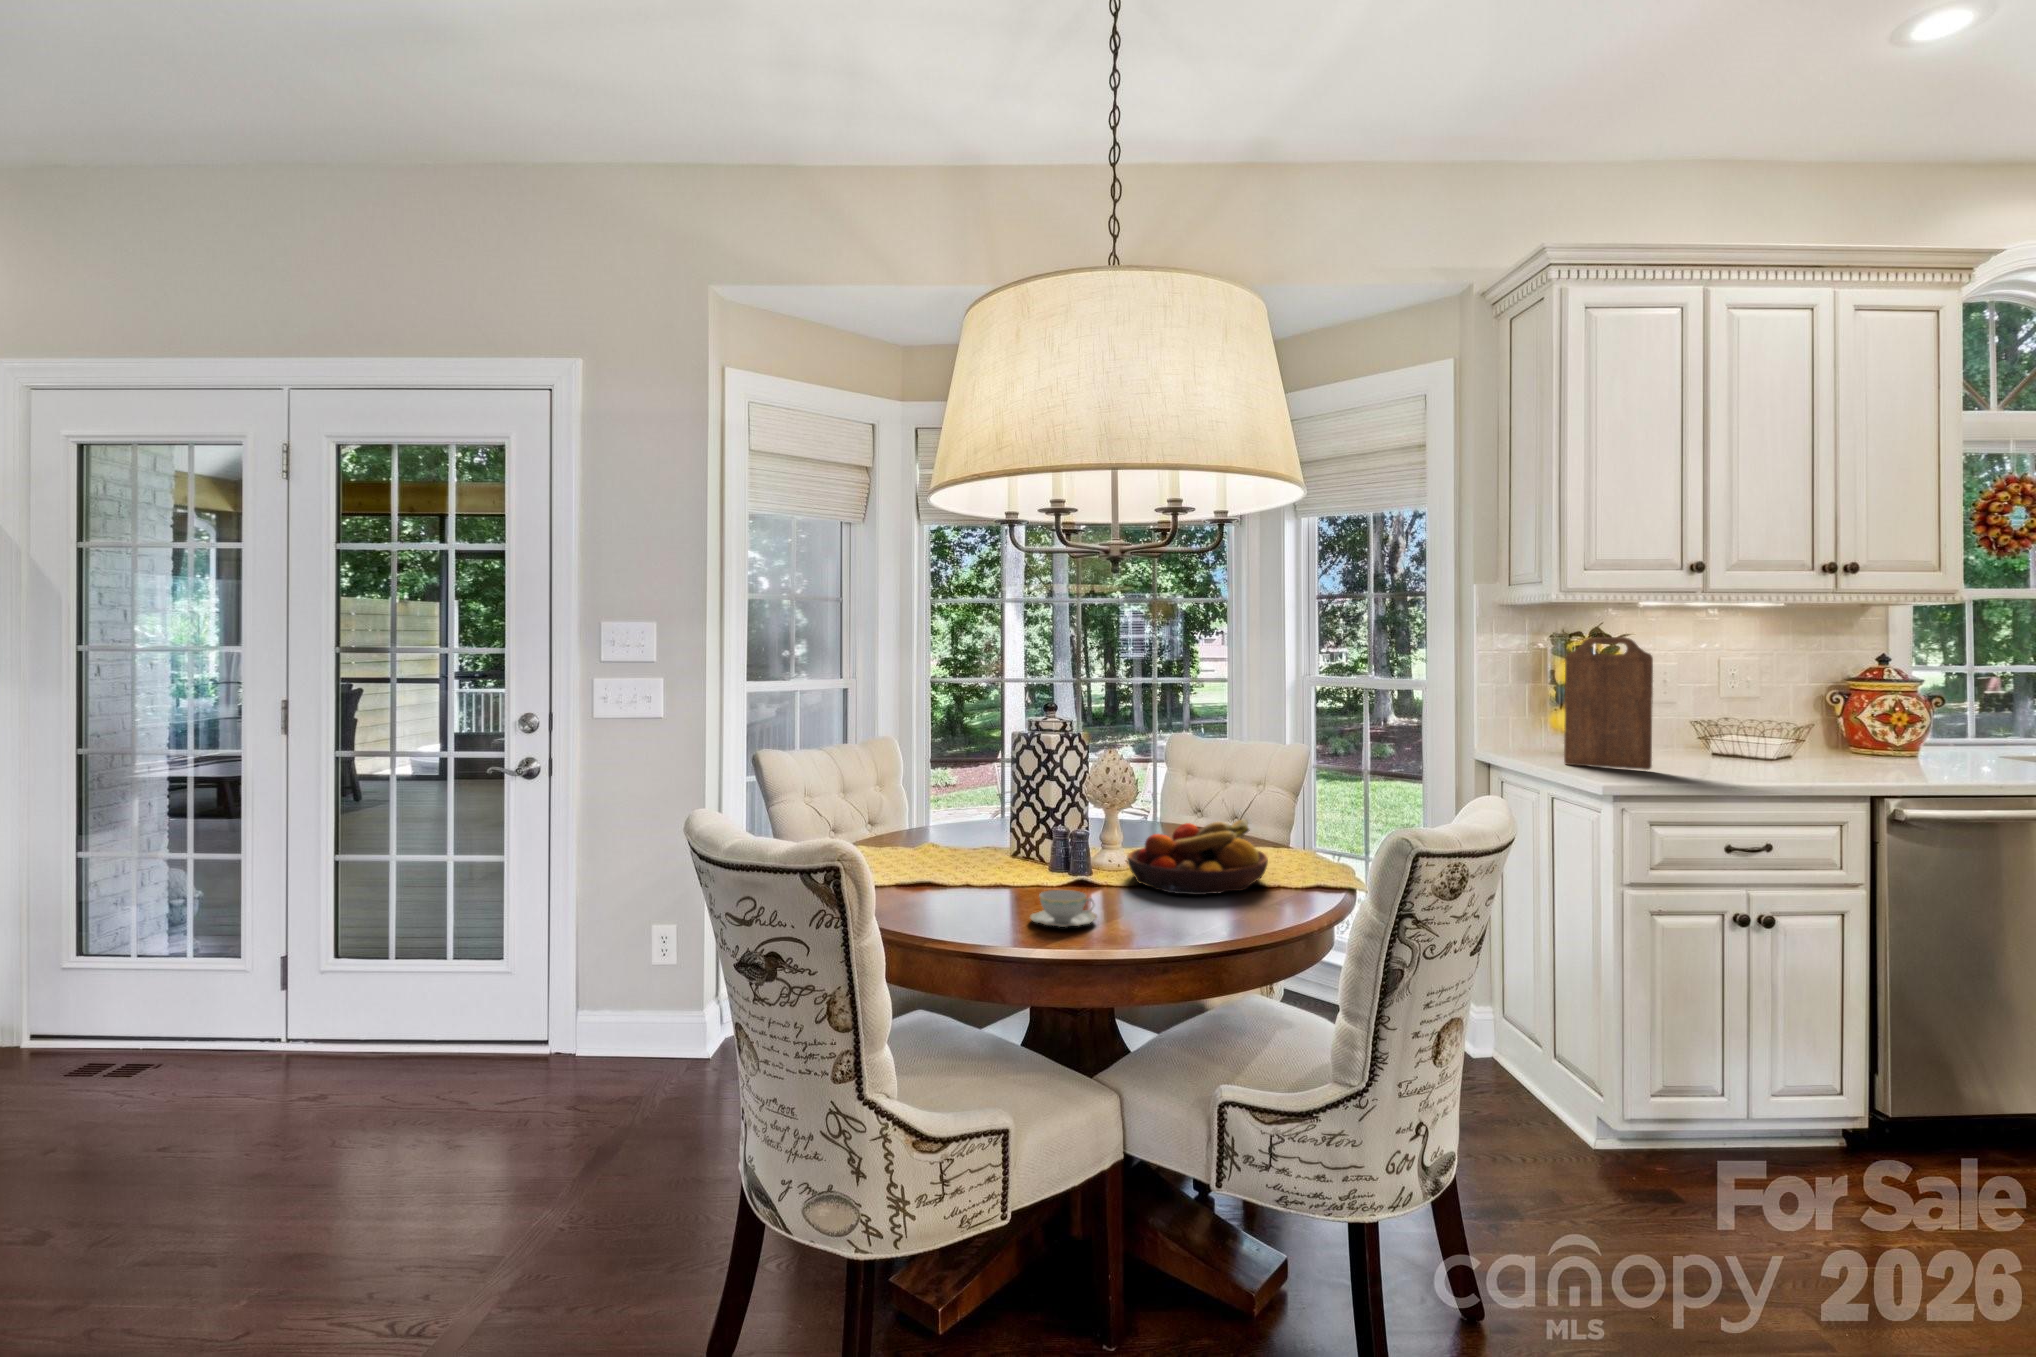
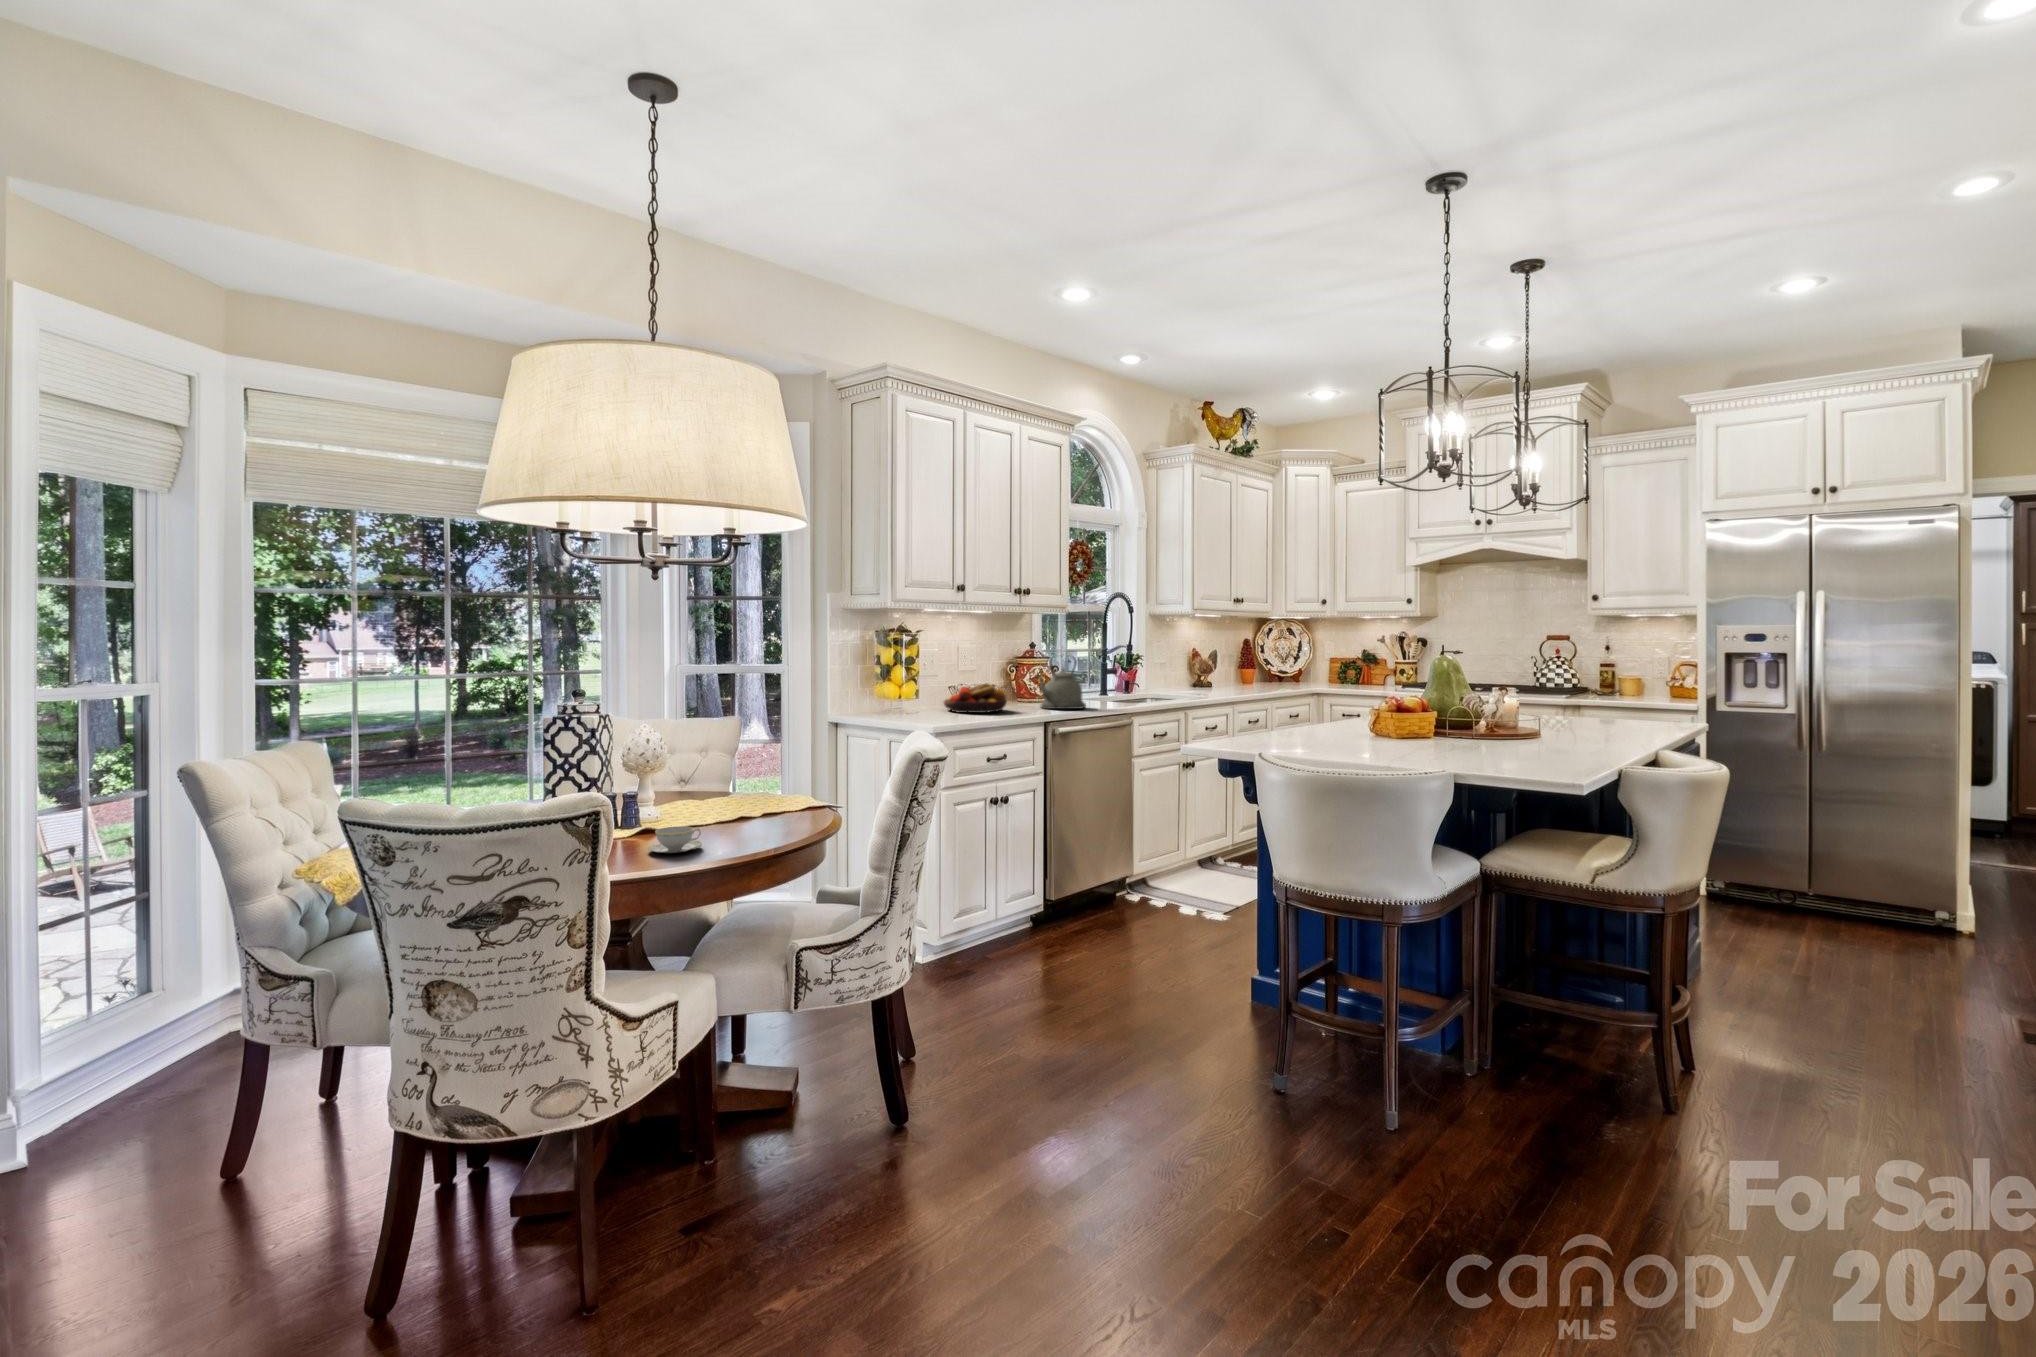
cutting board: present [1564,637,1653,770] -> none [896,633,945,717]
kettle: none [1864,678,1992,777] -> present [1036,657,1086,709]
fruit bowl: present [1127,820,1268,895] -> present [944,683,1007,713]

